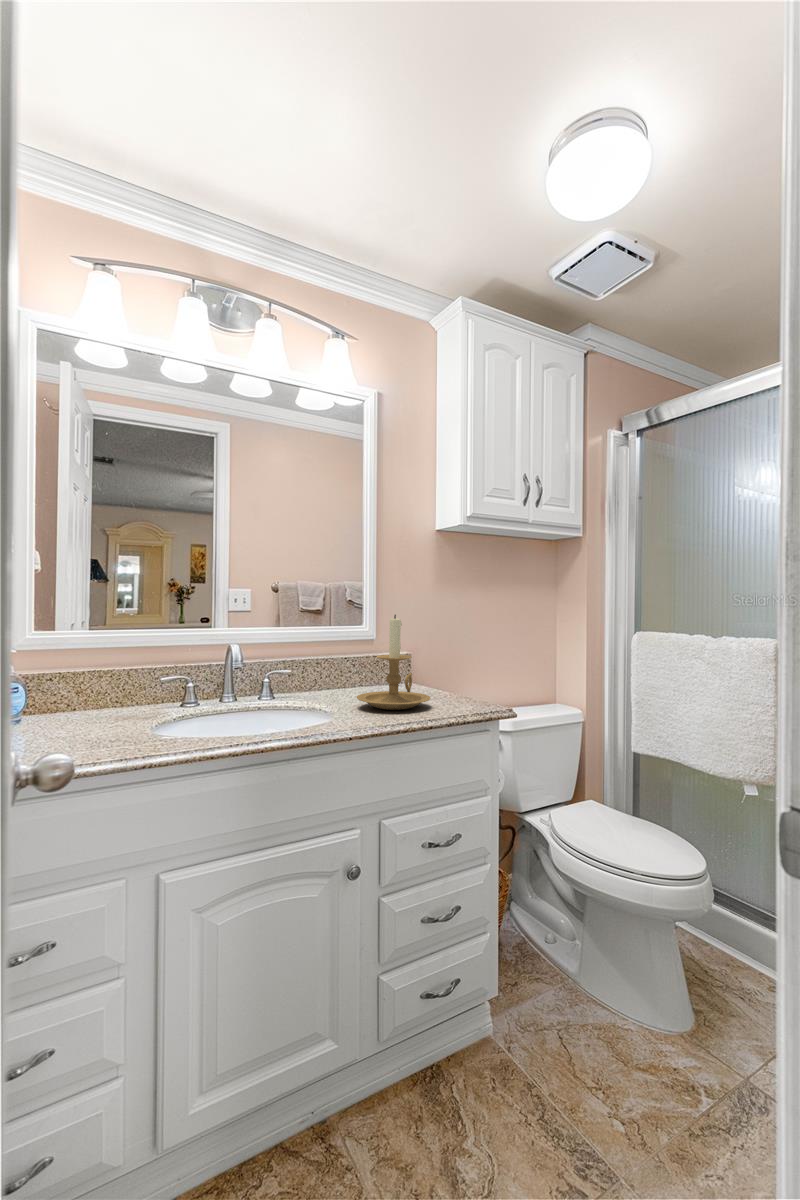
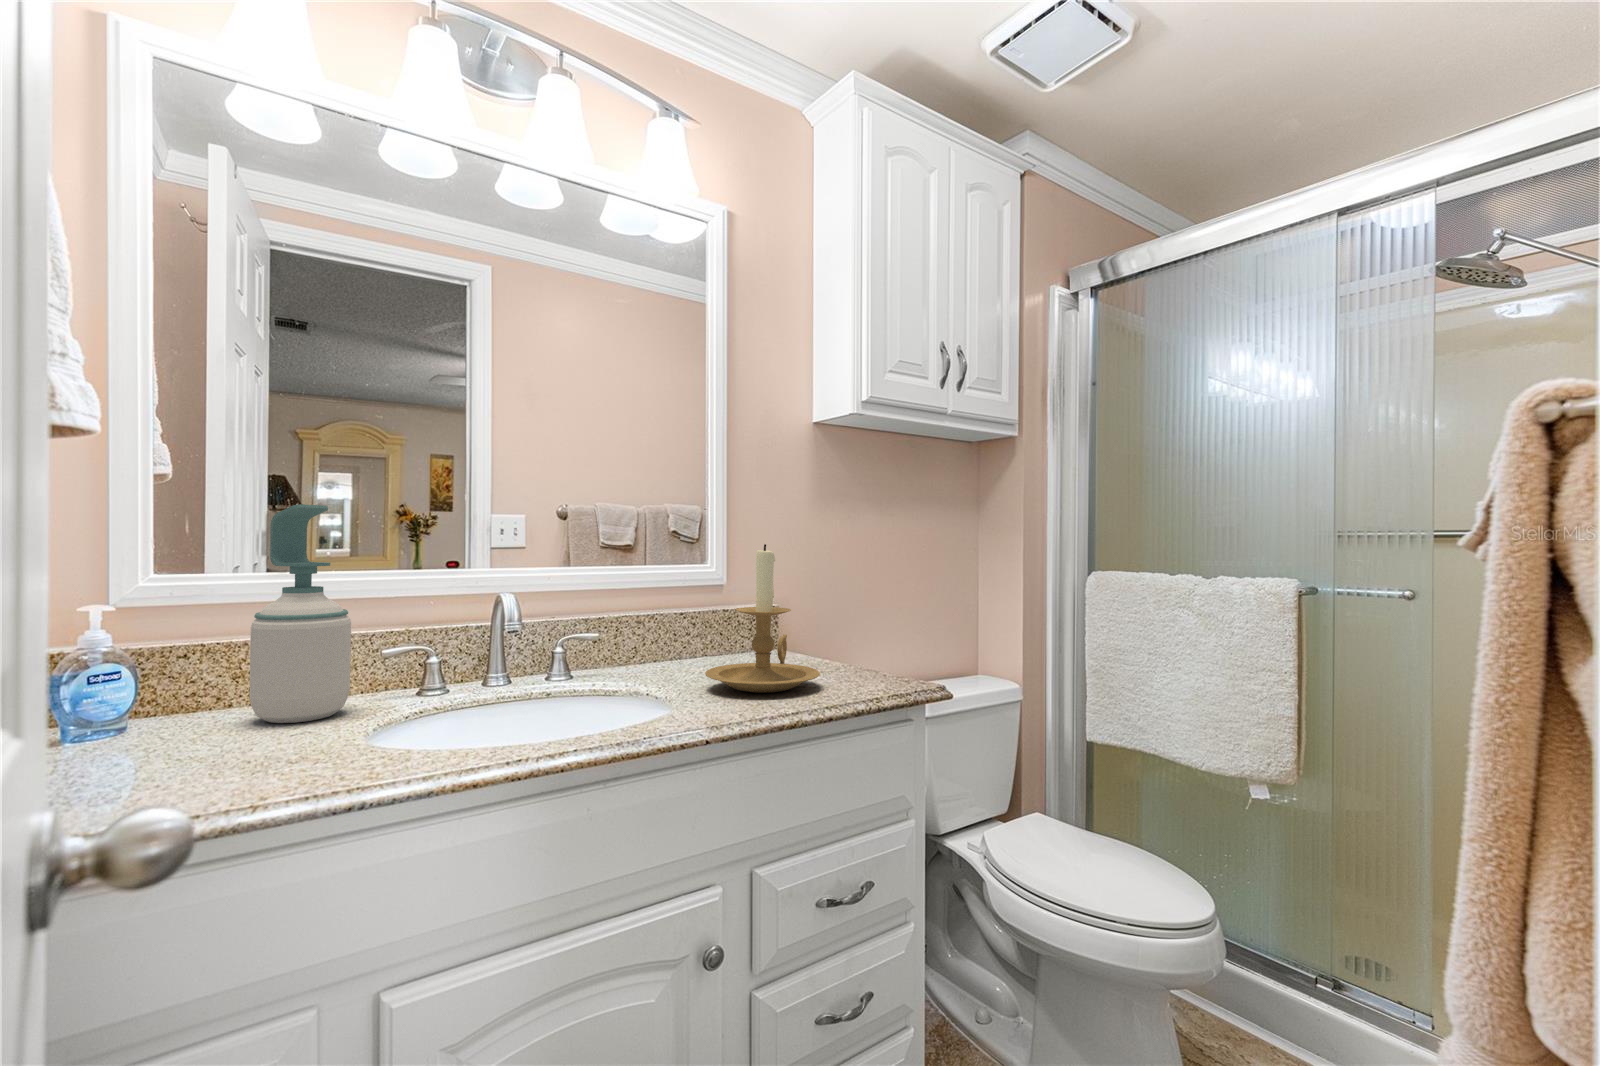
soap bottle: none [86,591,143,721] -> present [249,504,351,723]

